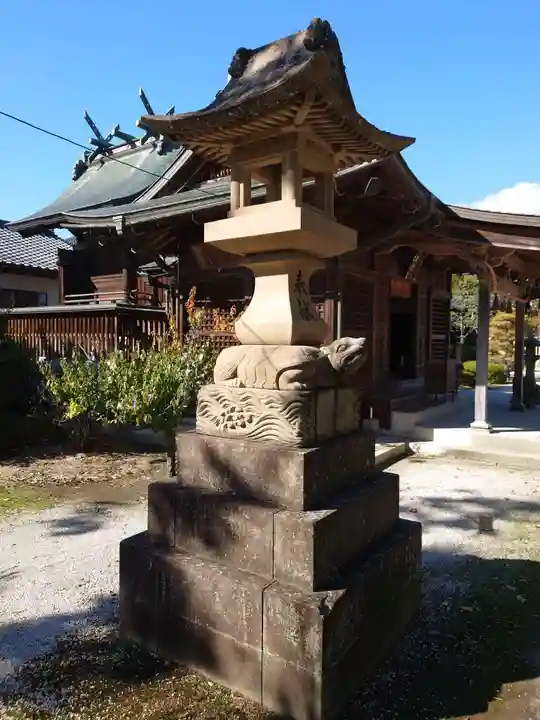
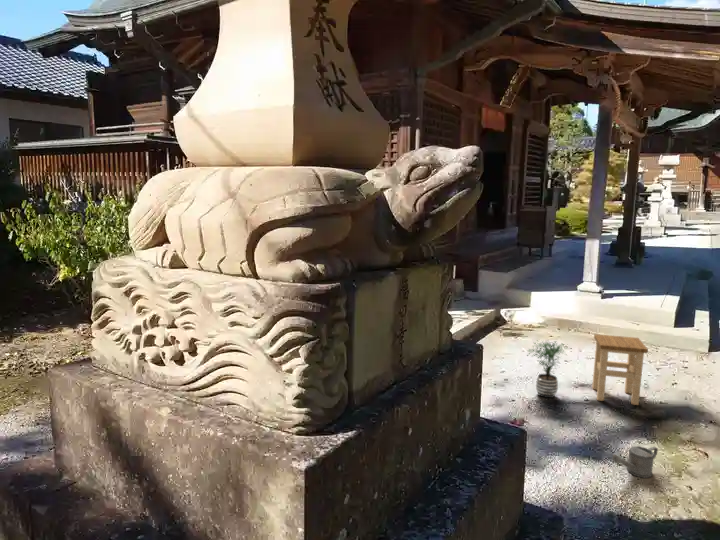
stool: none [470,451,504,499] -> present [592,334,648,405]
potted plant: none [421,454,451,496] -> present [527,341,562,398]

